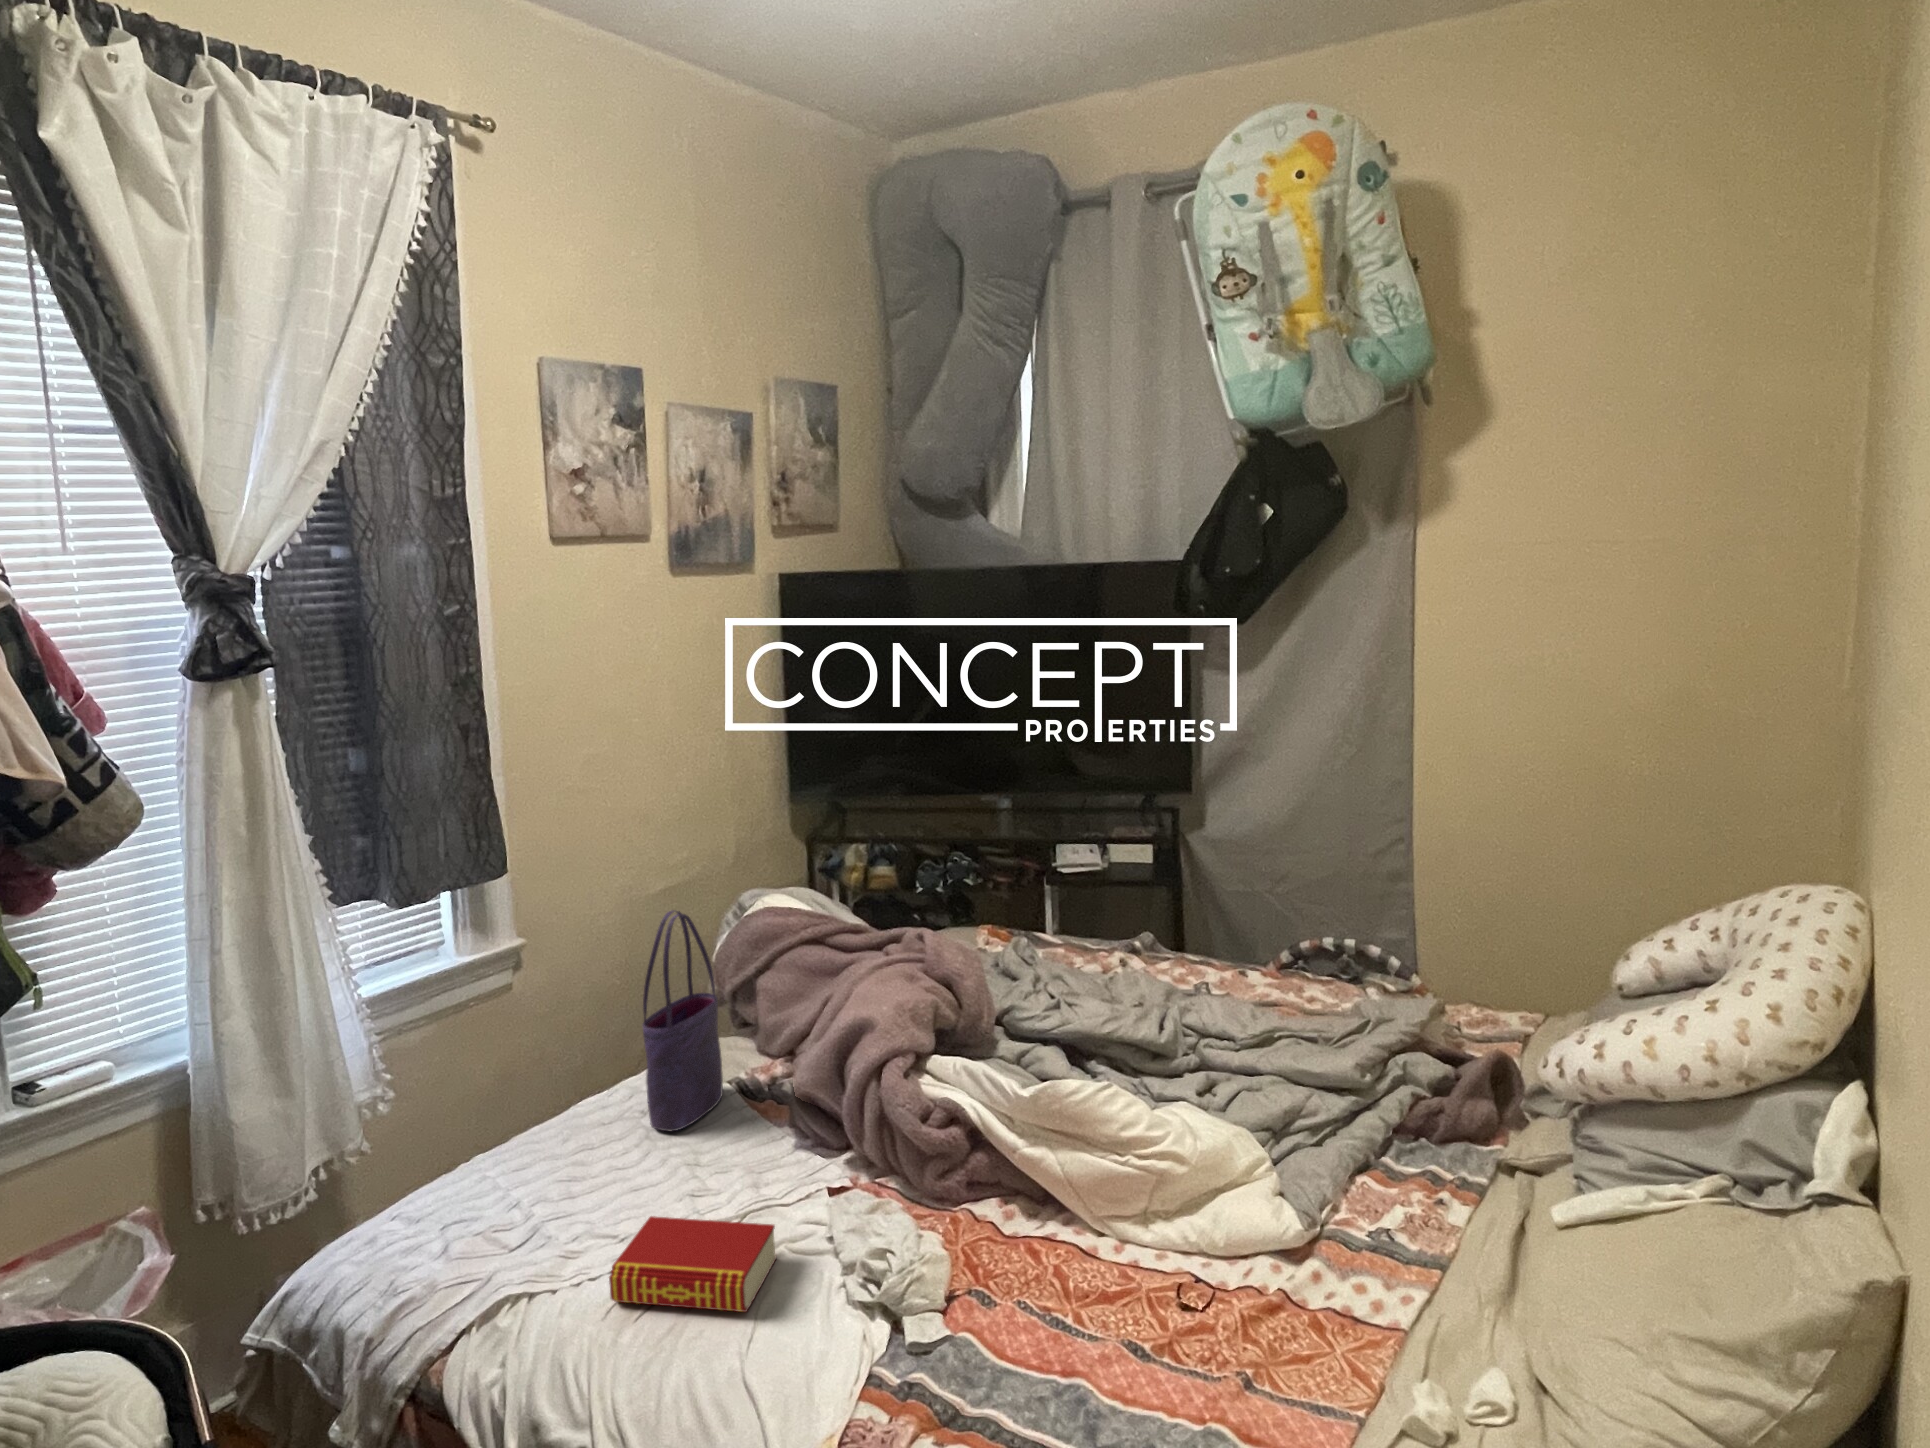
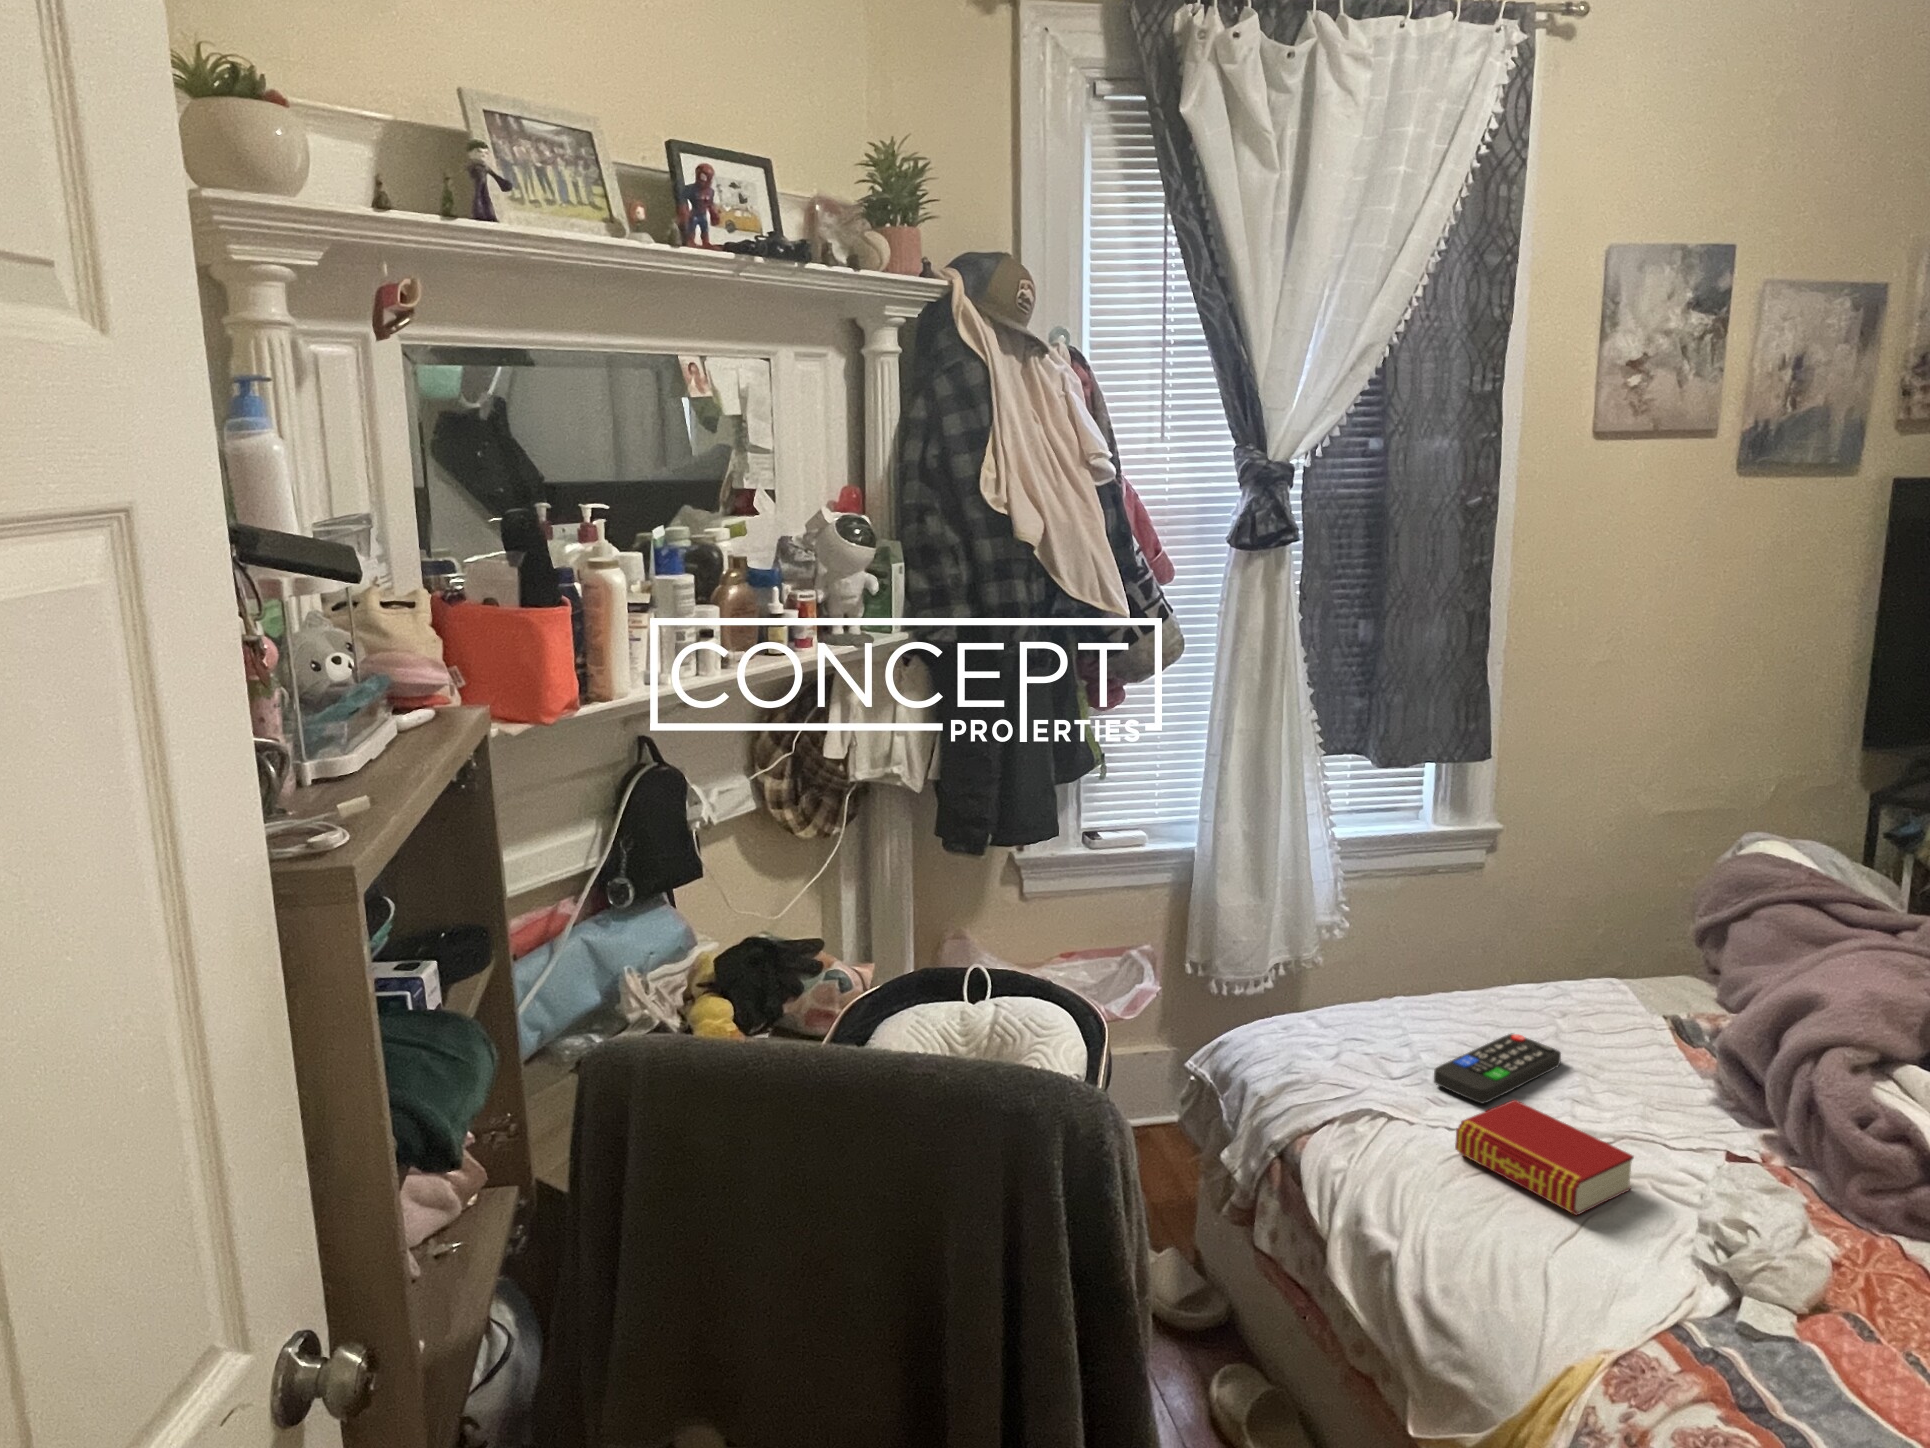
tote bag: present [642,911,723,1131] -> none [1558,830,1657,1047]
remote control: none [557,1143,665,1235] -> present [1434,1034,1561,1103]

